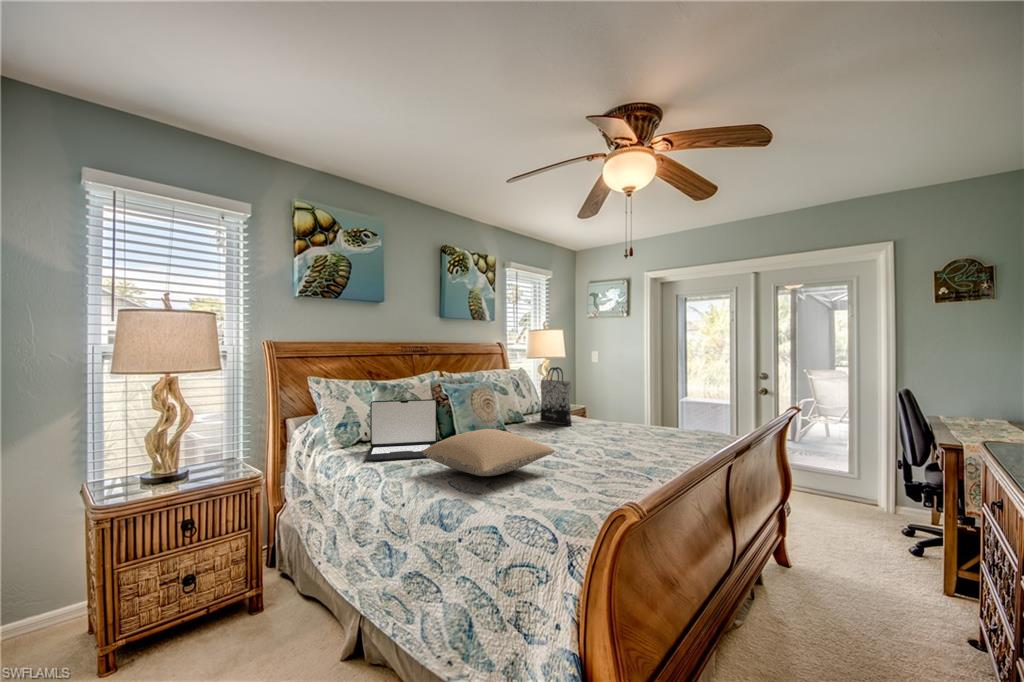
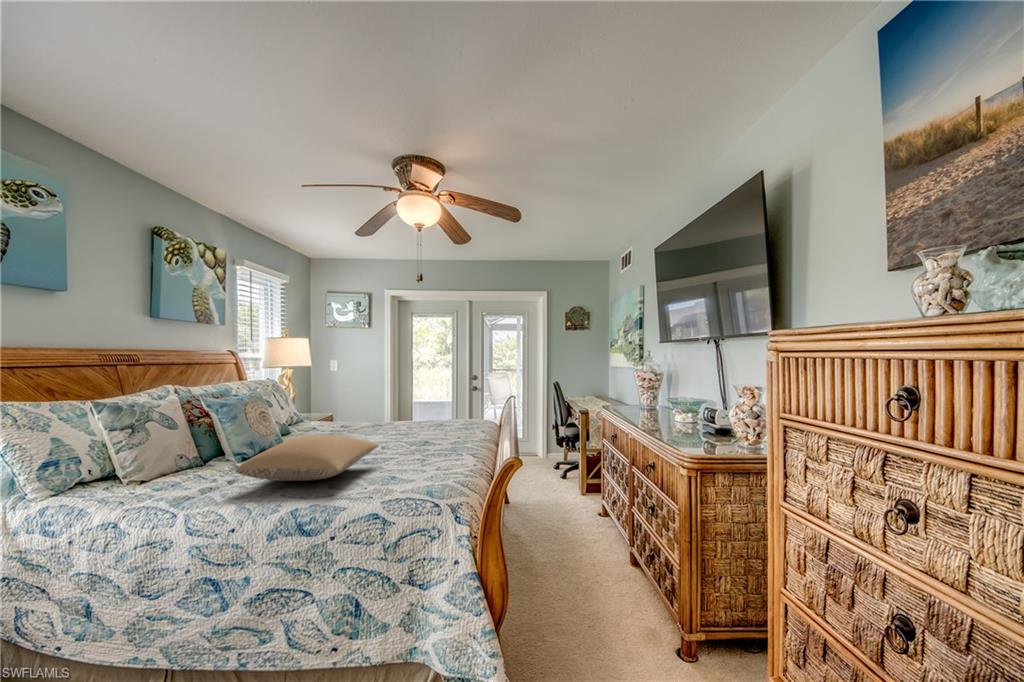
tote bag: present [540,367,572,426] -> none [308,373,347,429]
laptop: present [365,399,437,461] -> none [106,415,232,502]

